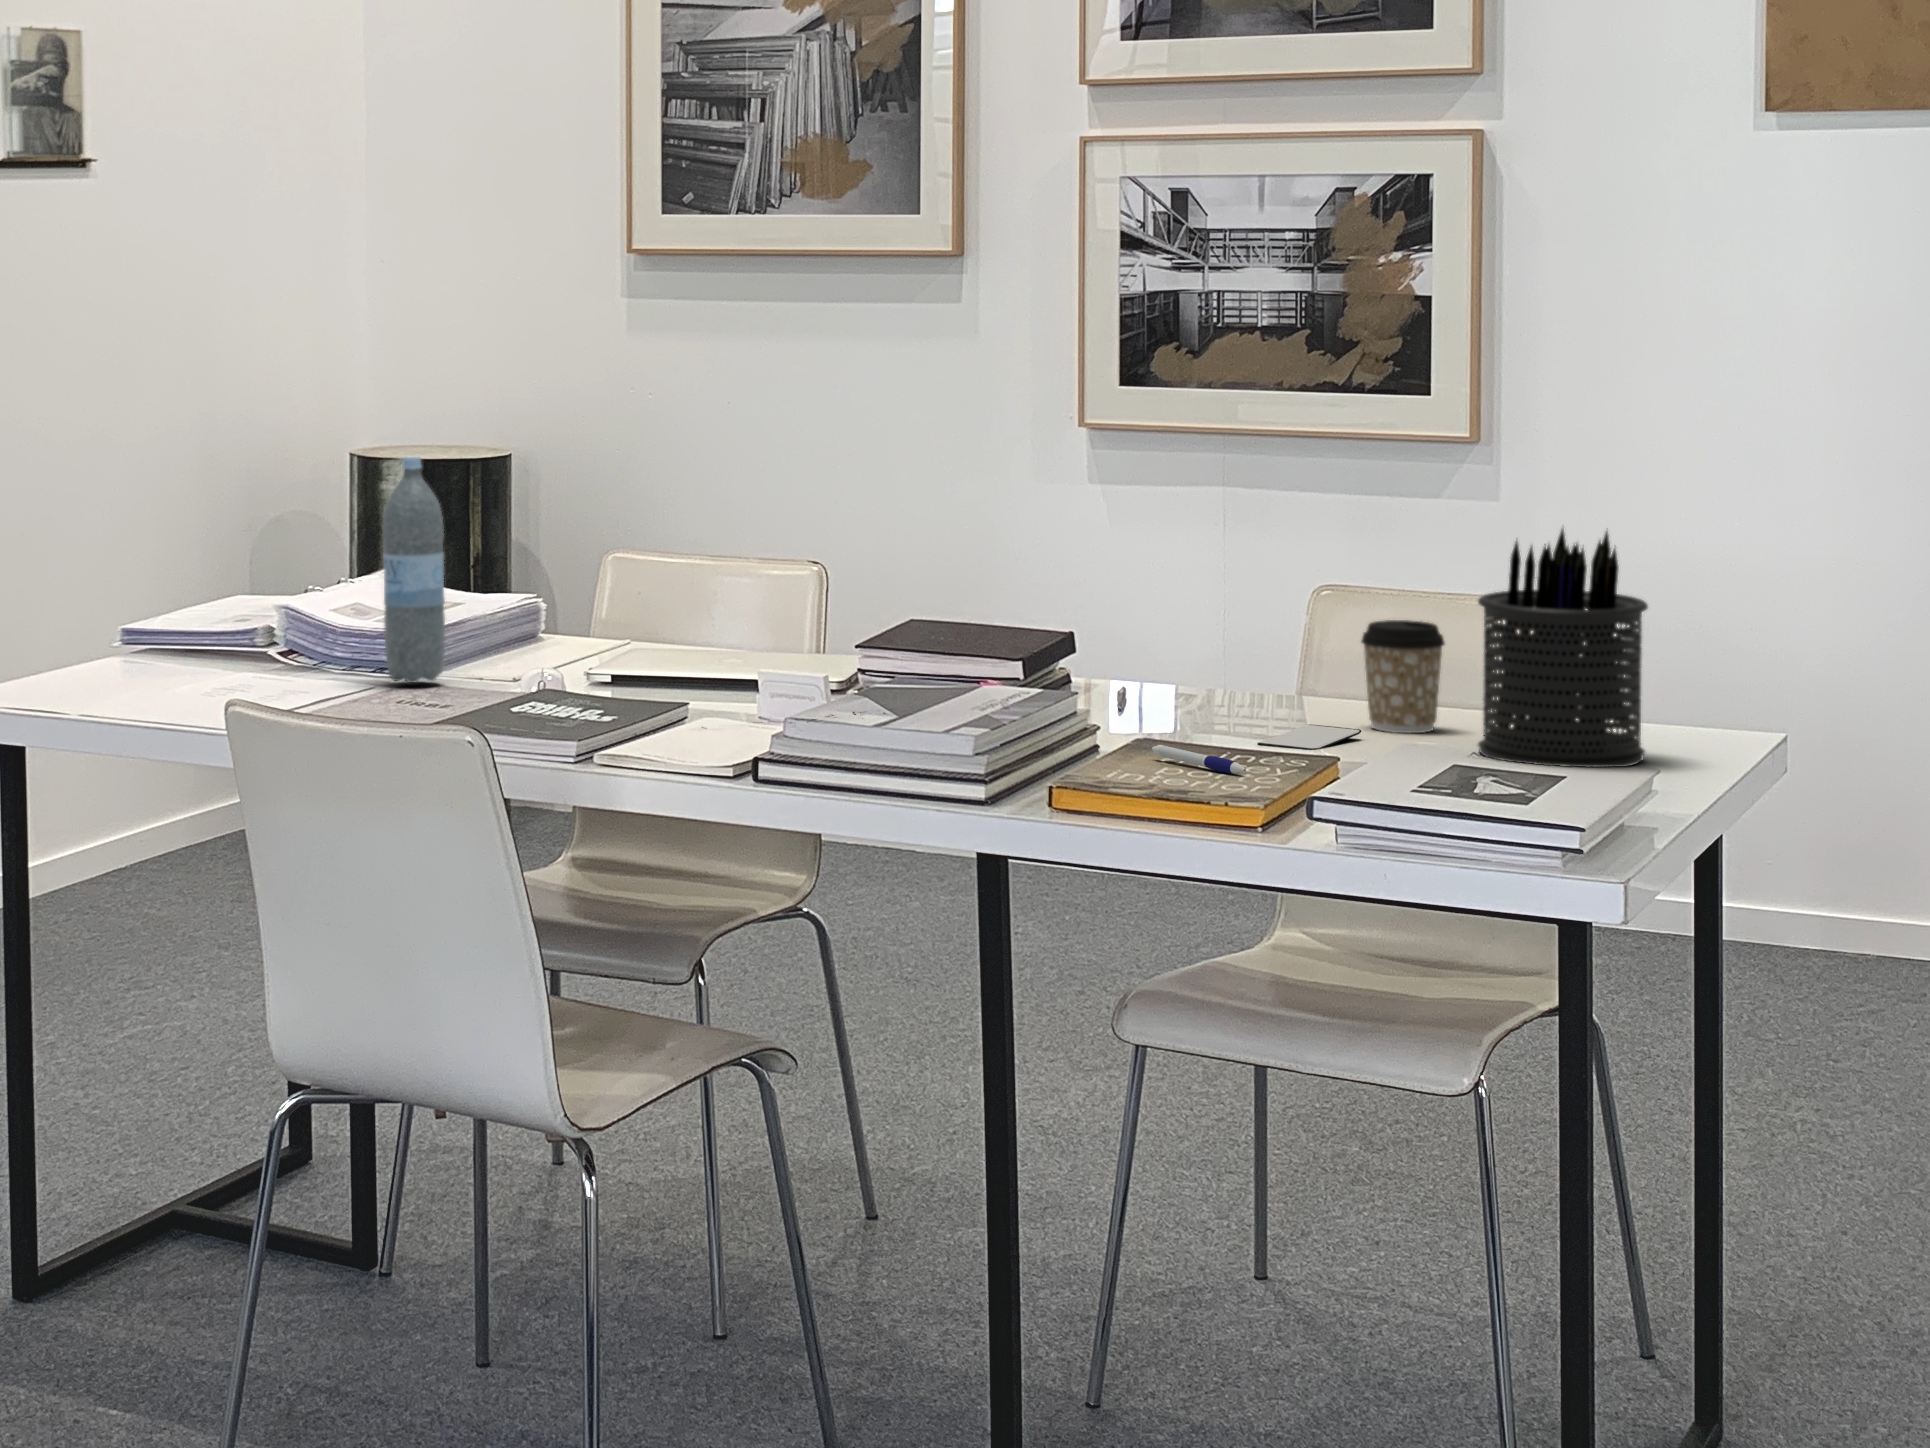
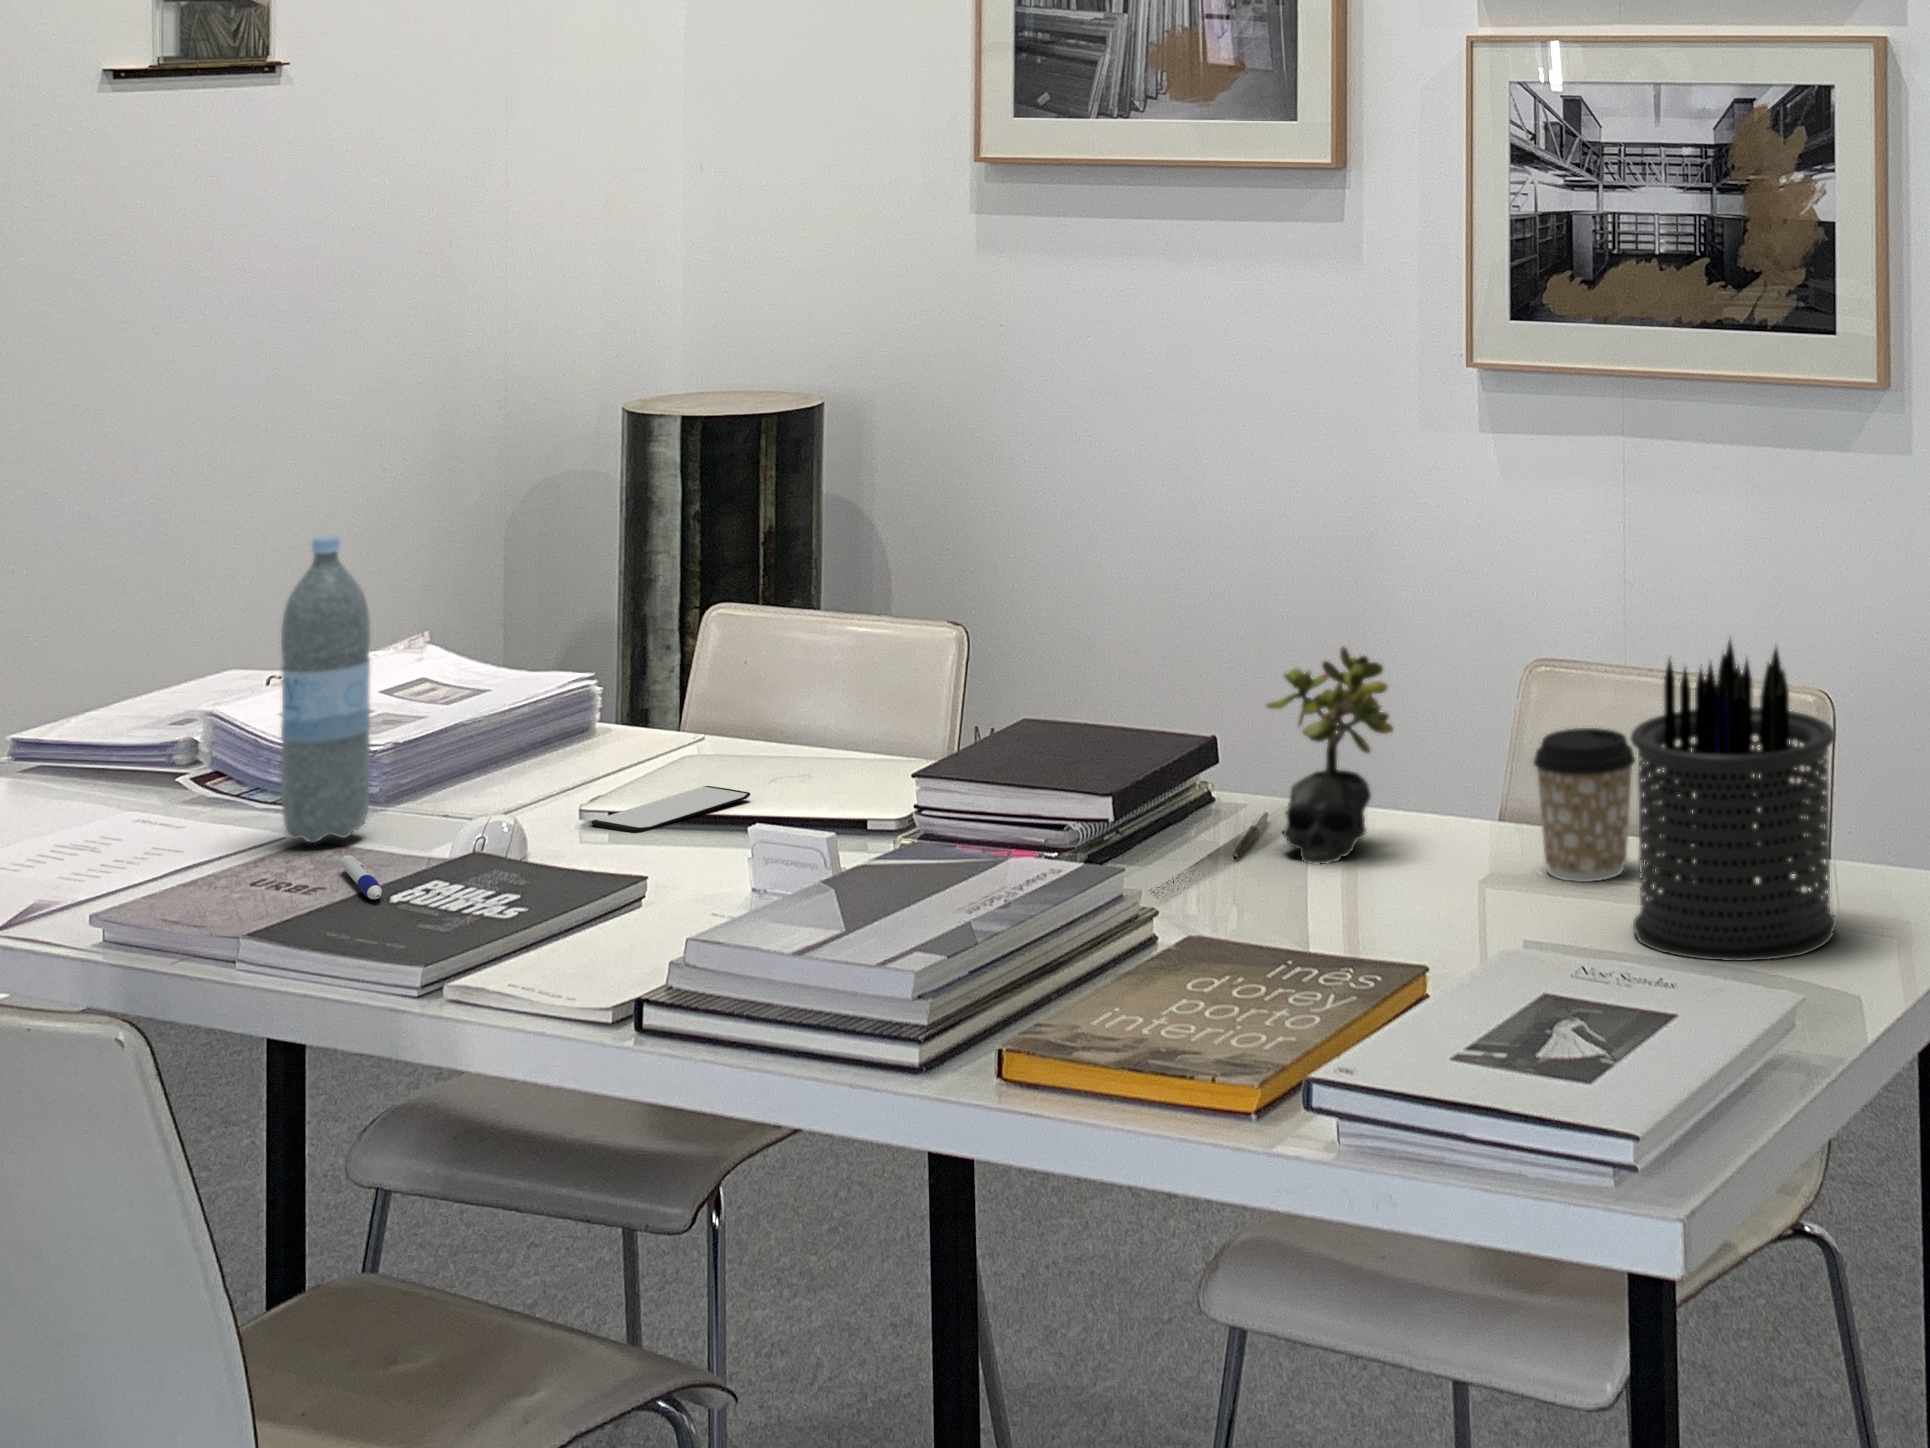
succulent plant: none [1132,559,1239,721] -> present [1267,646,1393,864]
smartphone: present [1257,724,1361,750] -> present [592,786,750,833]
pen: present [1152,745,1246,774] -> present [341,855,382,899]

